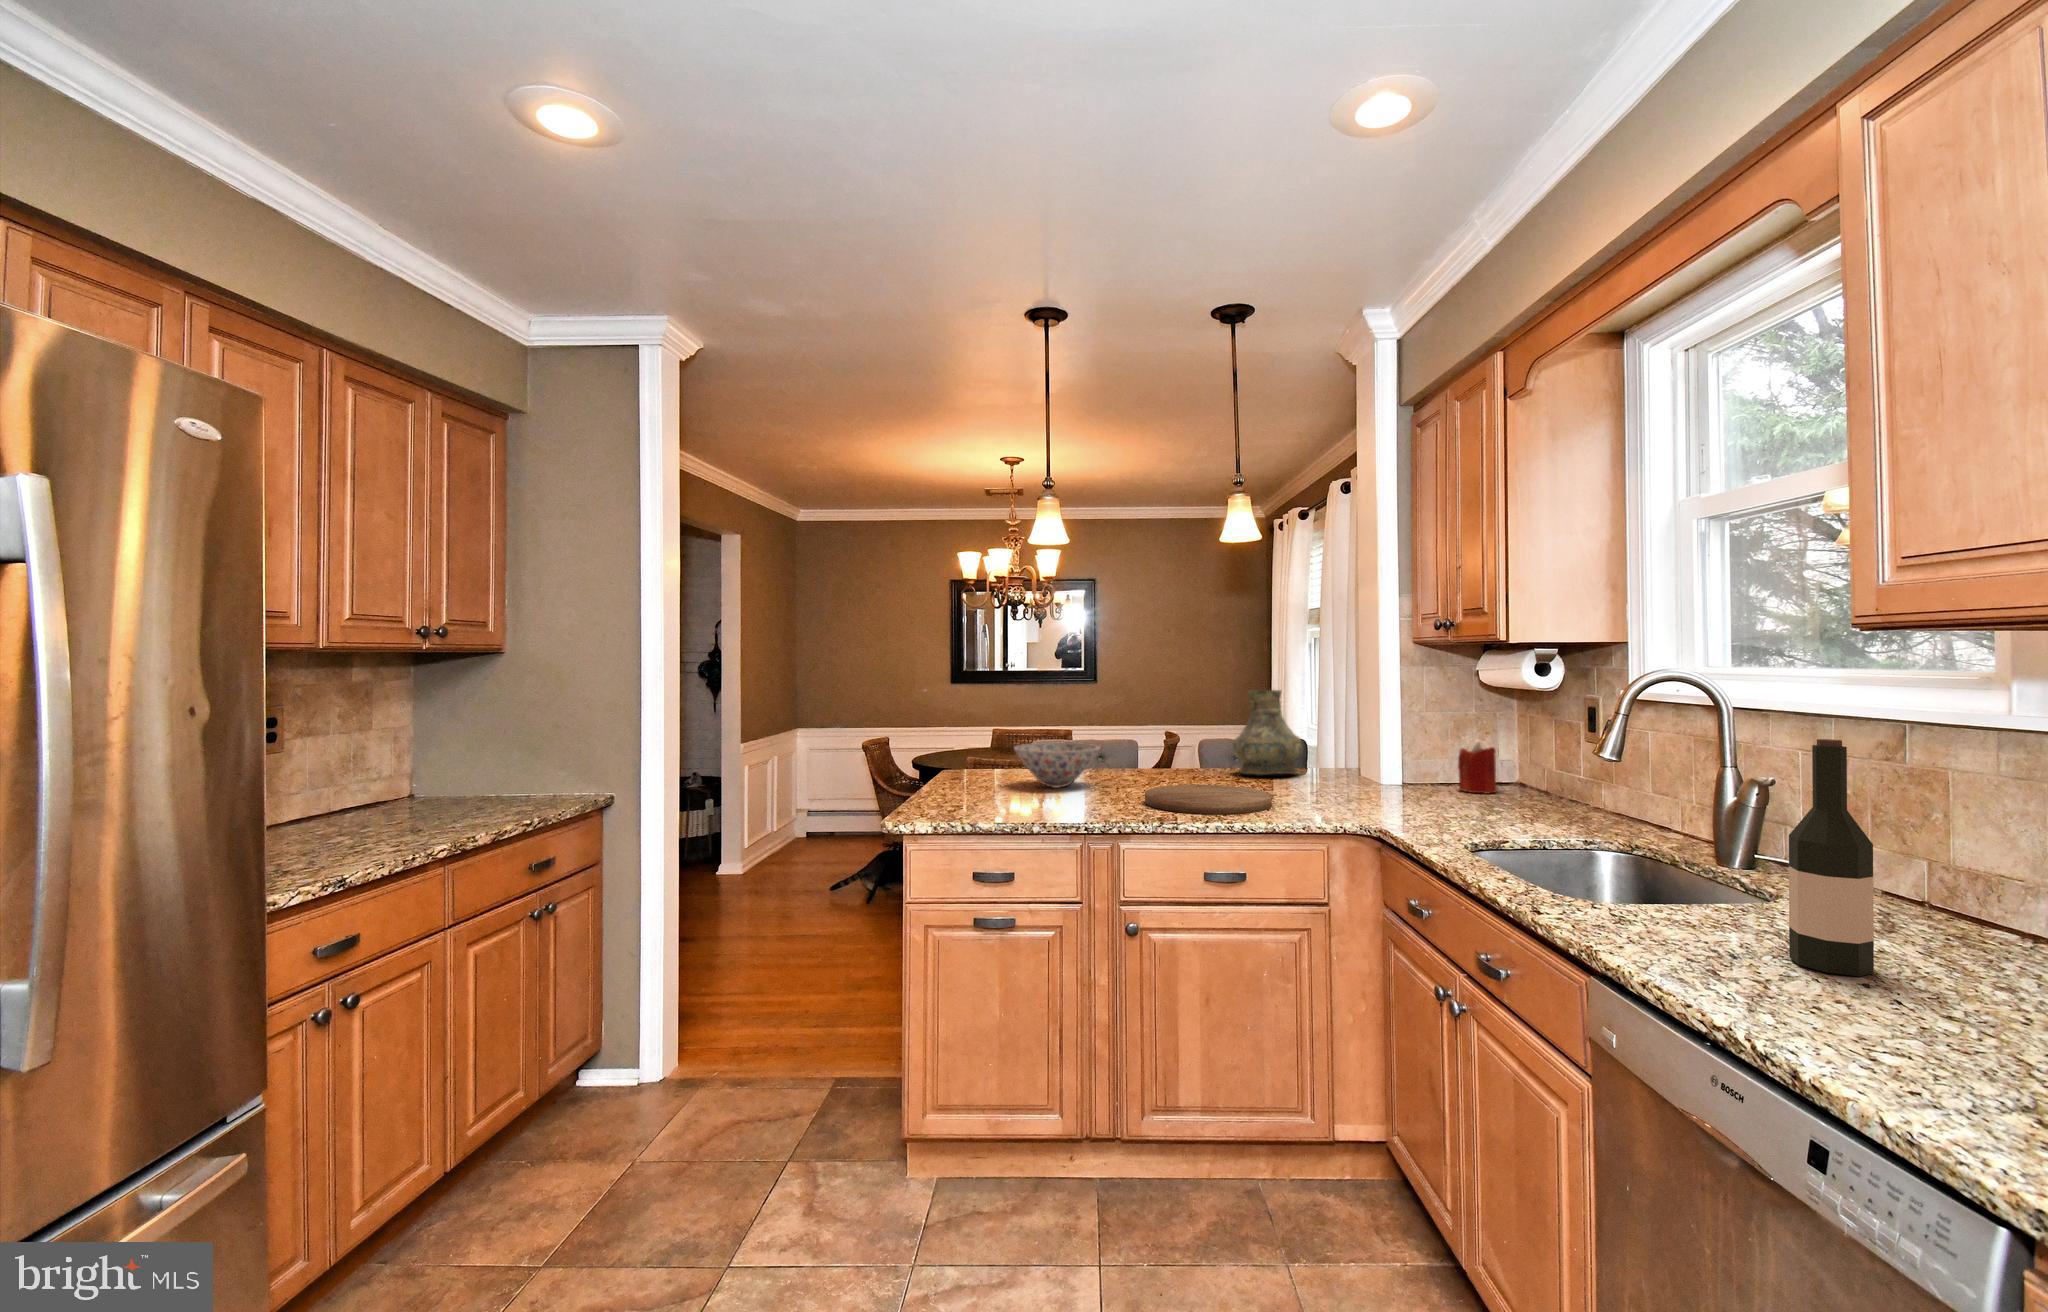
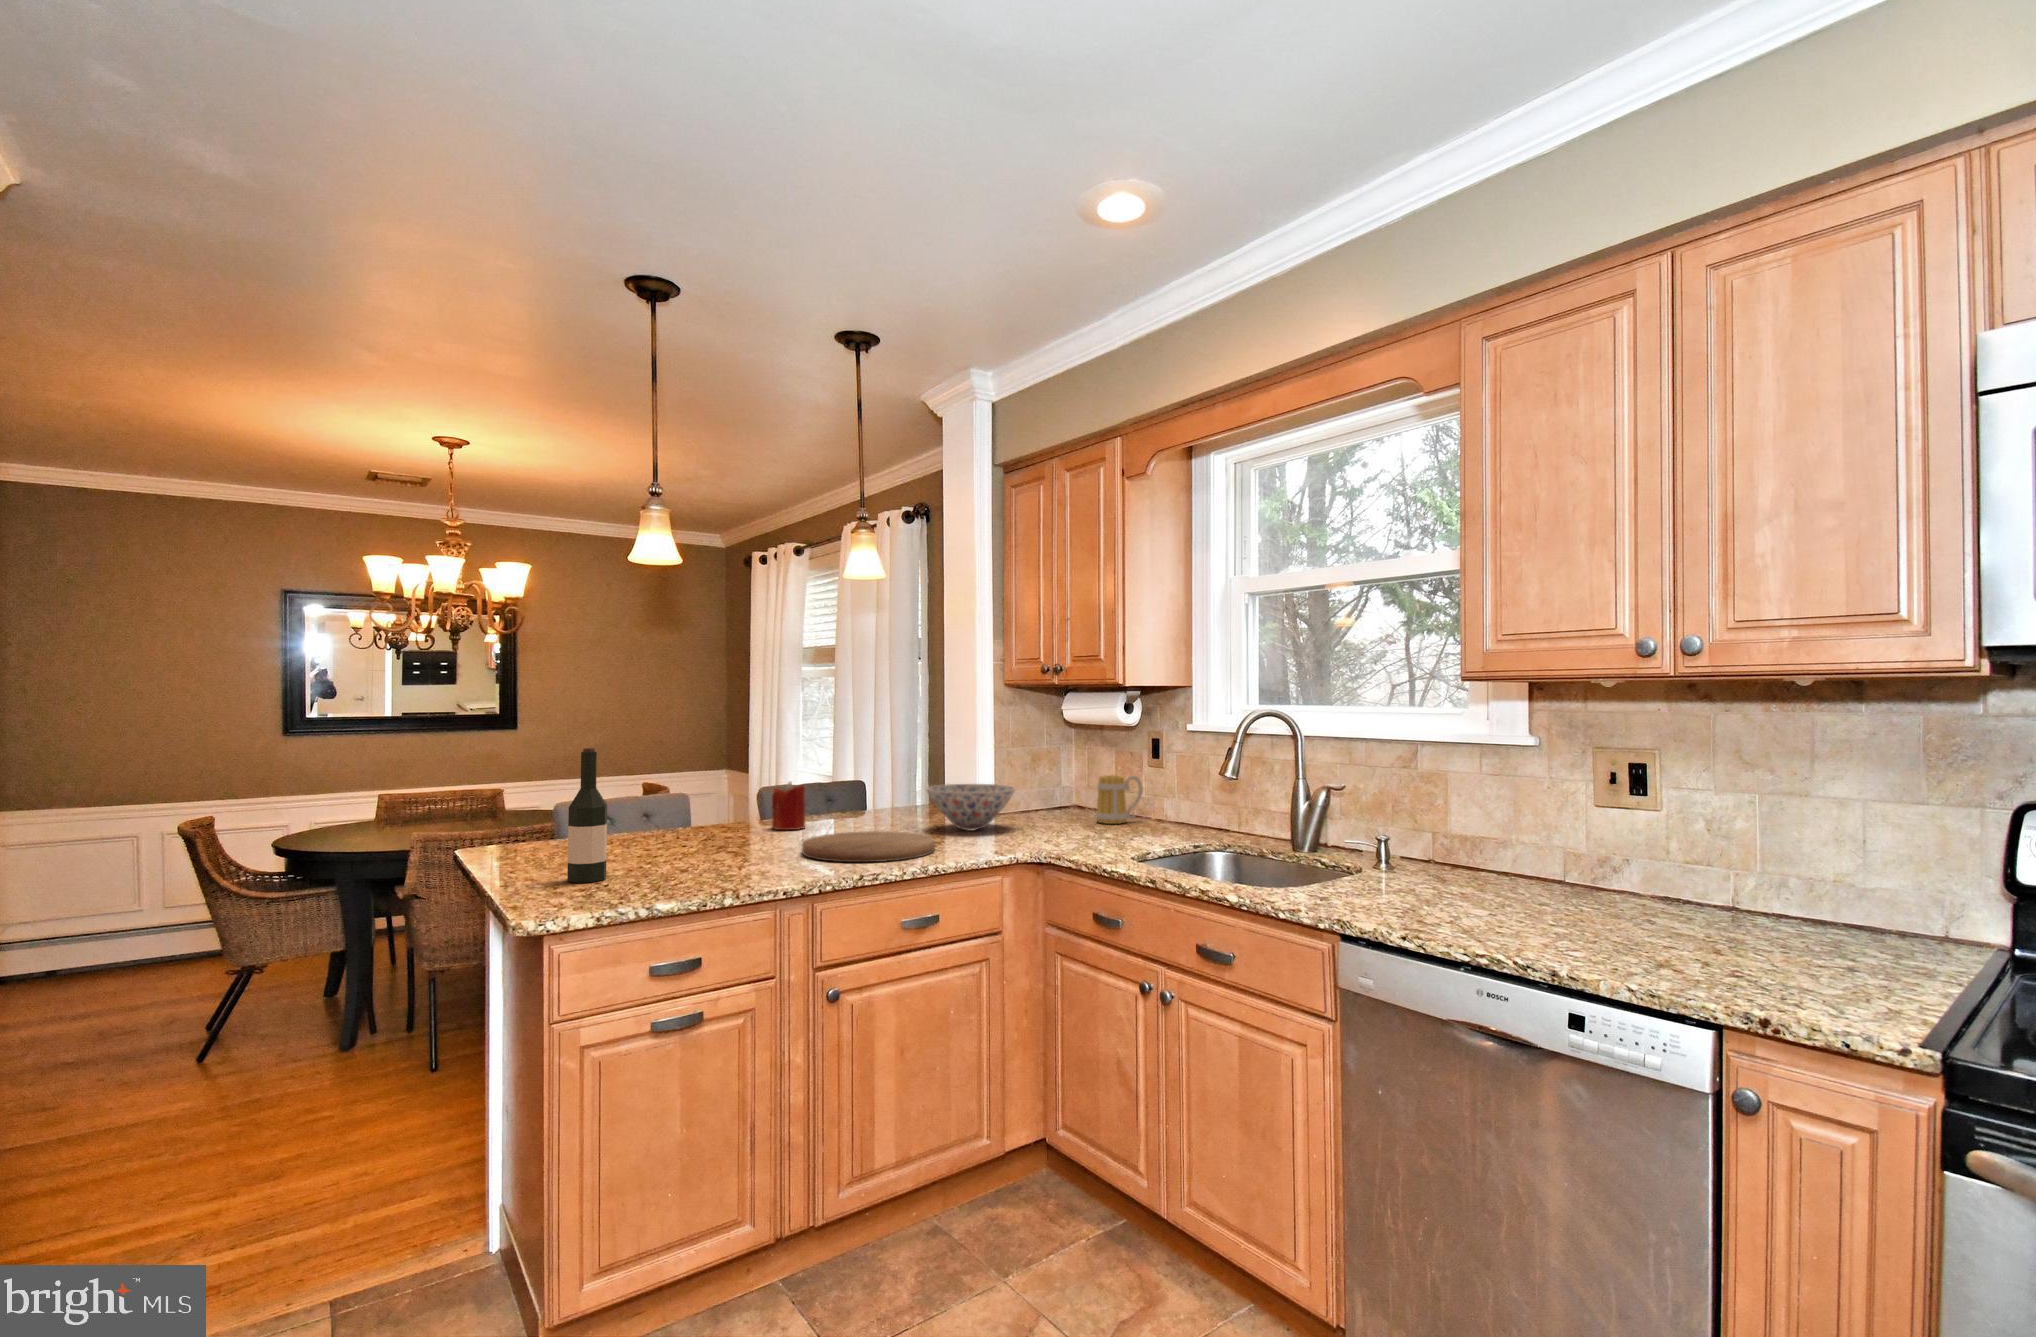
vase: present [1233,690,1303,775] -> none [827,730,898,820]
wine bottle: present [1789,739,1874,976] -> present [567,748,607,883]
bowl: present [1014,743,1099,787] -> present [927,784,1015,830]
candle: present [1458,743,1497,794] -> present [772,782,805,830]
mug: none [1507,747,1571,804] -> present [1095,775,1143,824]

